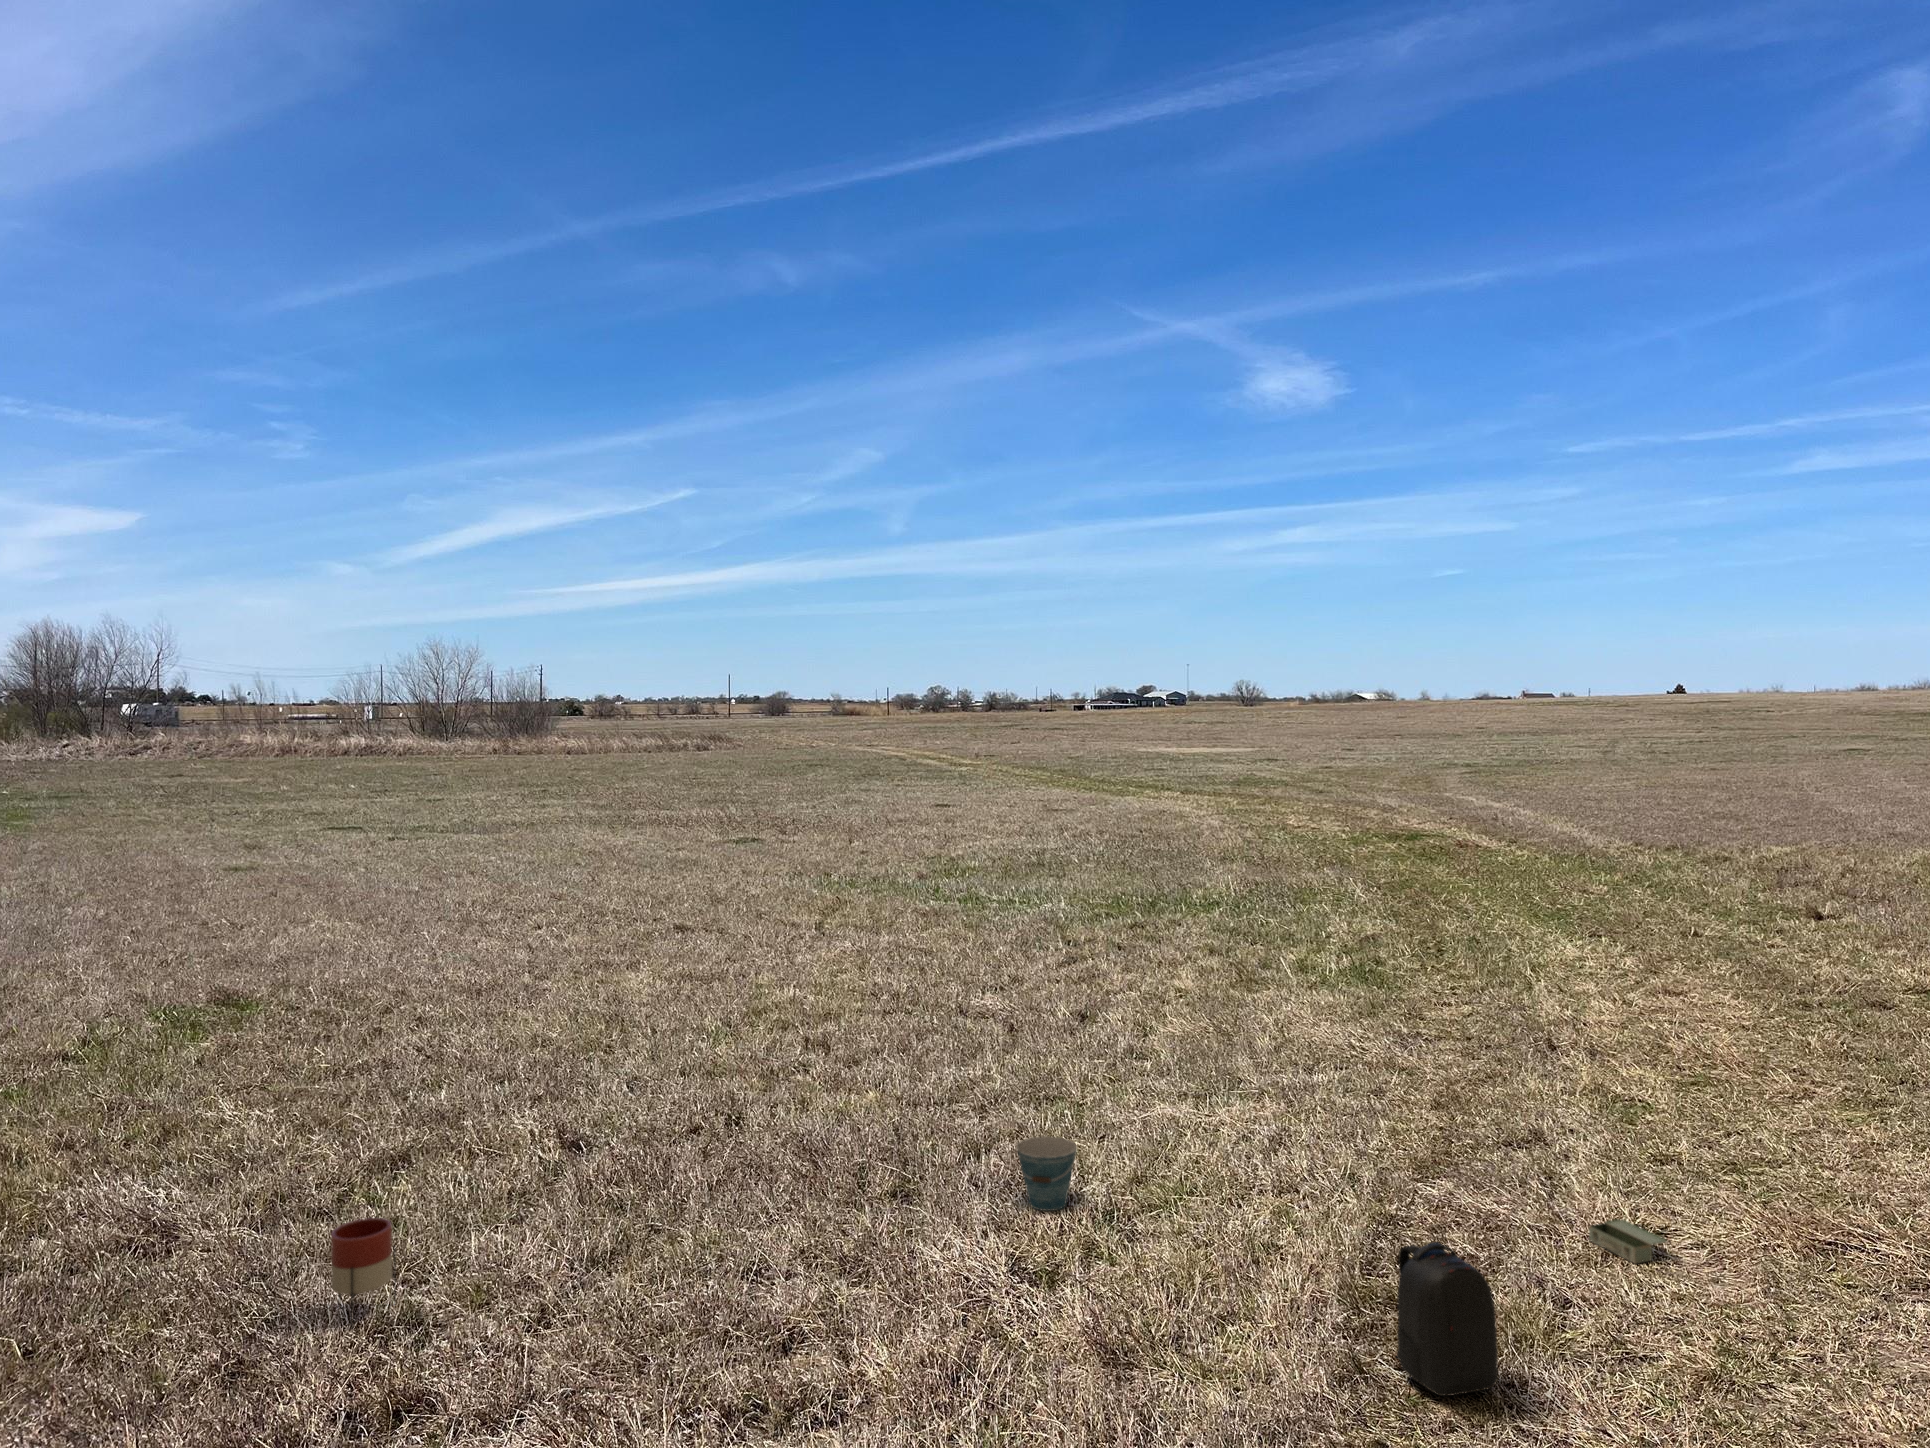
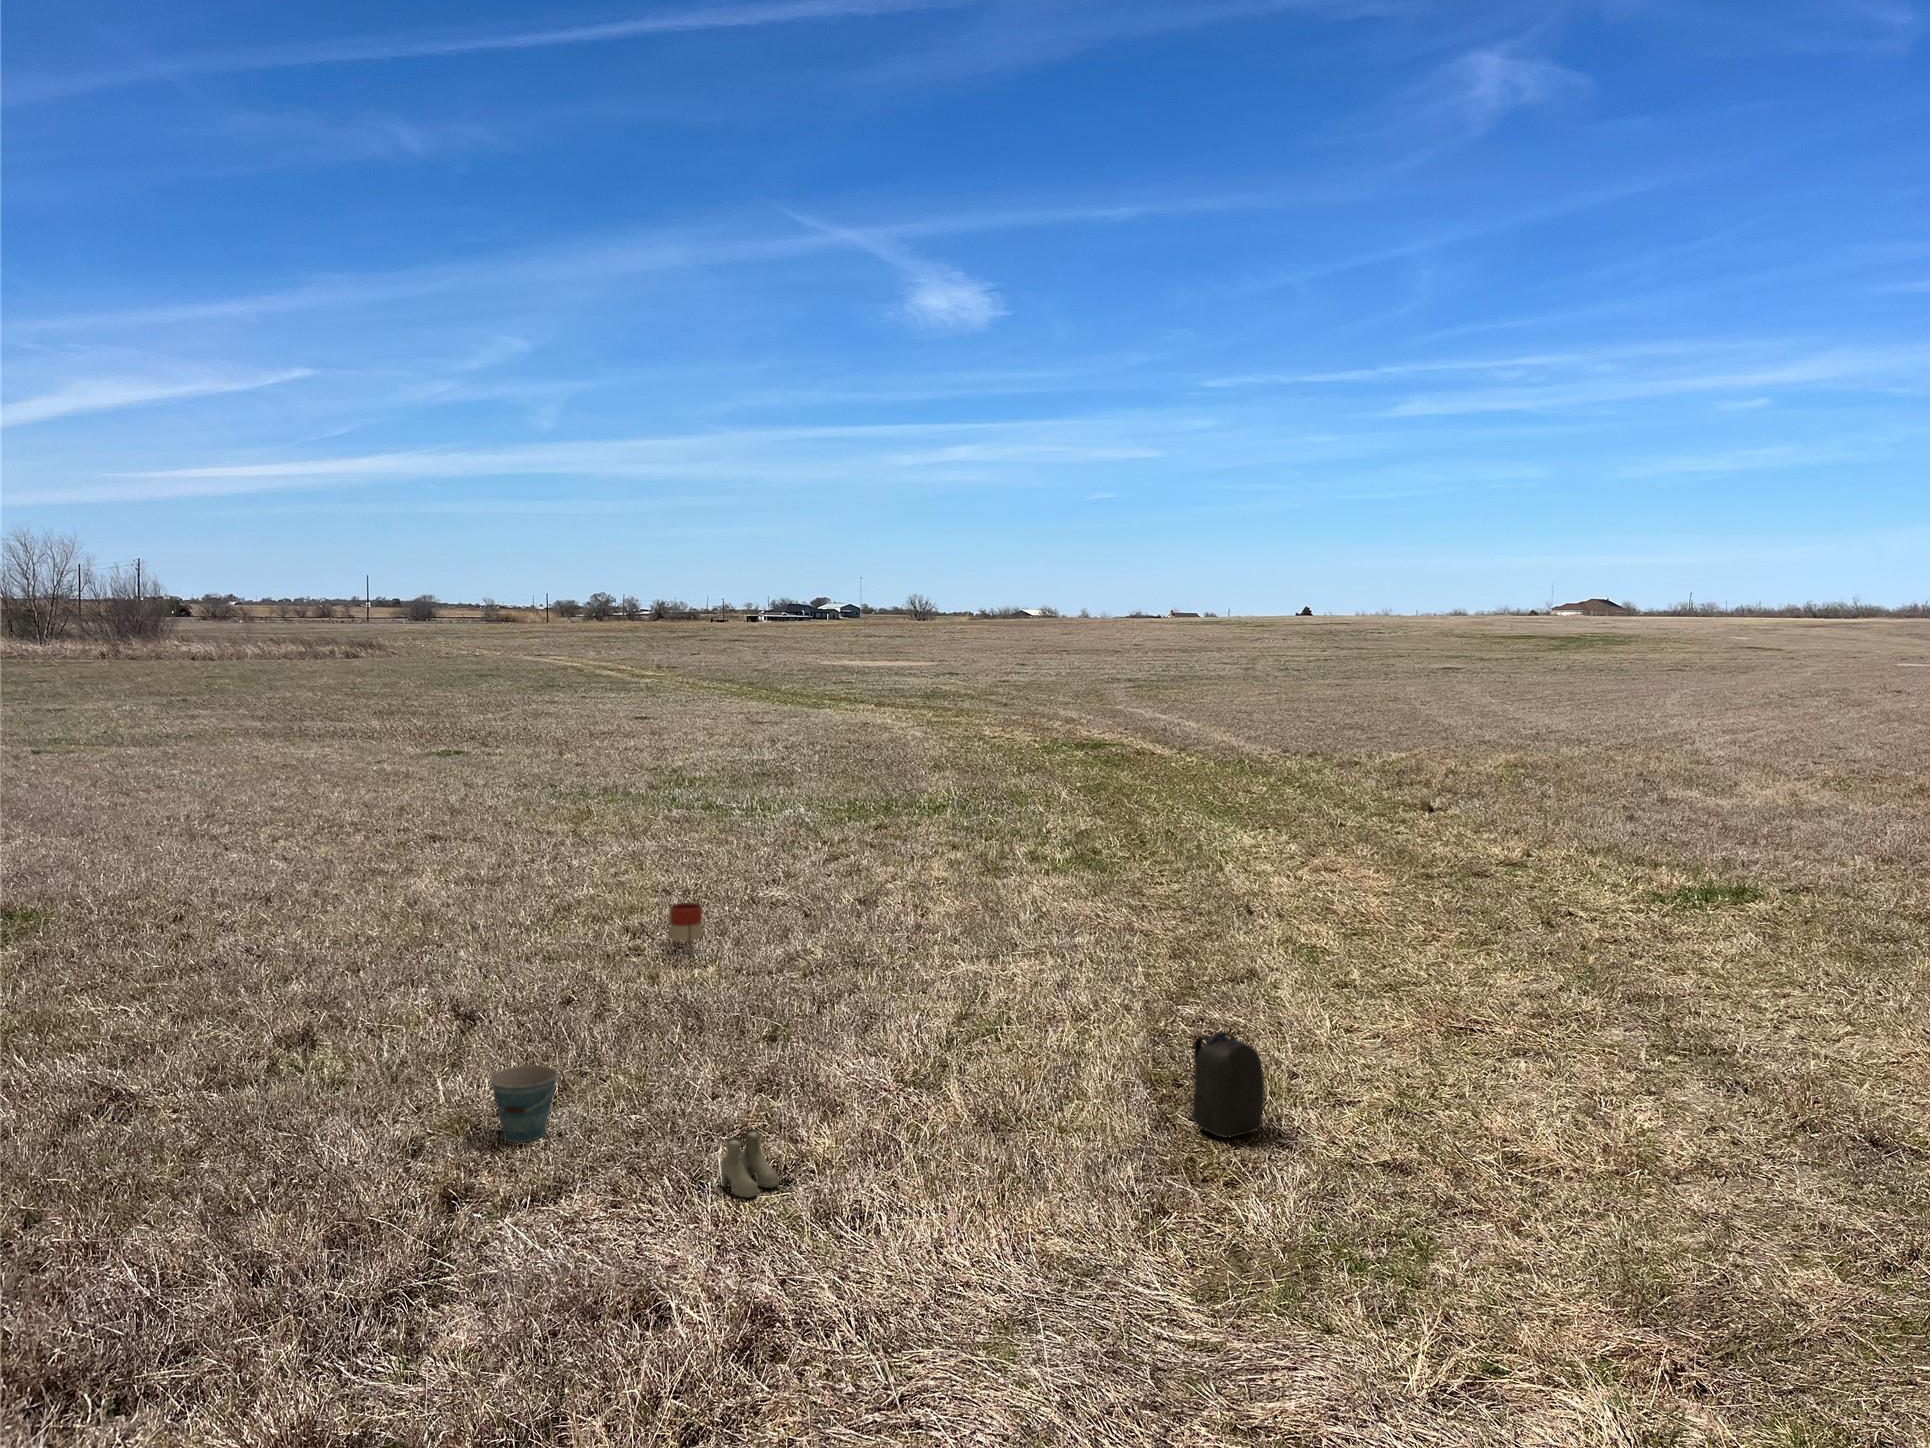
bucket: present [1016,1136,1077,1211] -> present [490,1065,558,1143]
planter: present [331,1218,396,1327] -> present [668,903,703,941]
toolbox: present [1589,1219,1667,1264] -> none [1303,1022,1358,1051]
boots: none [778,1325,842,1417] -> present [720,1129,779,1198]

